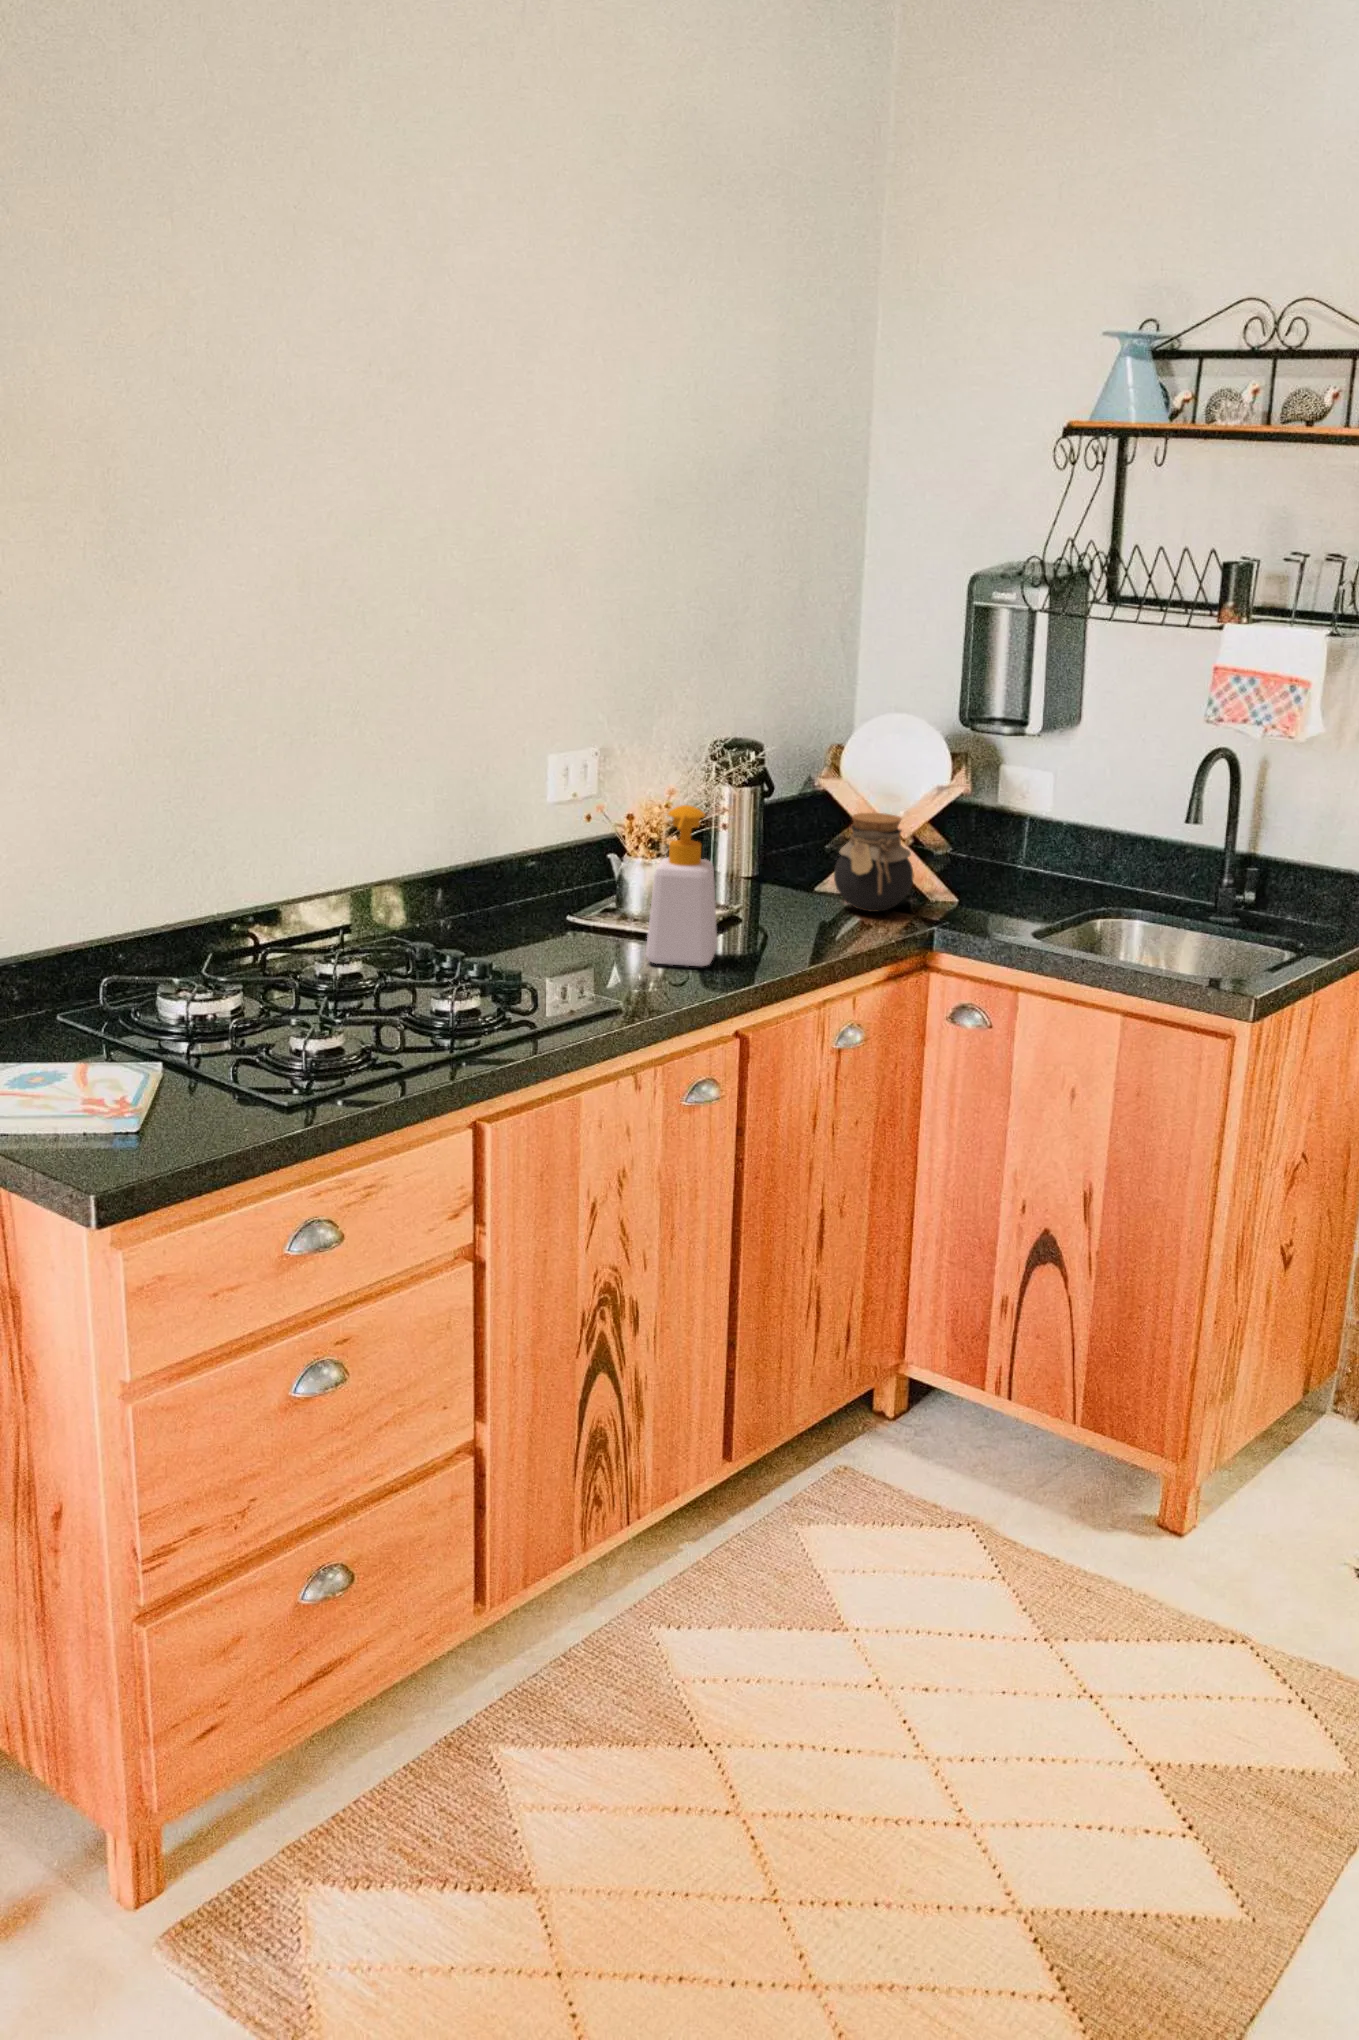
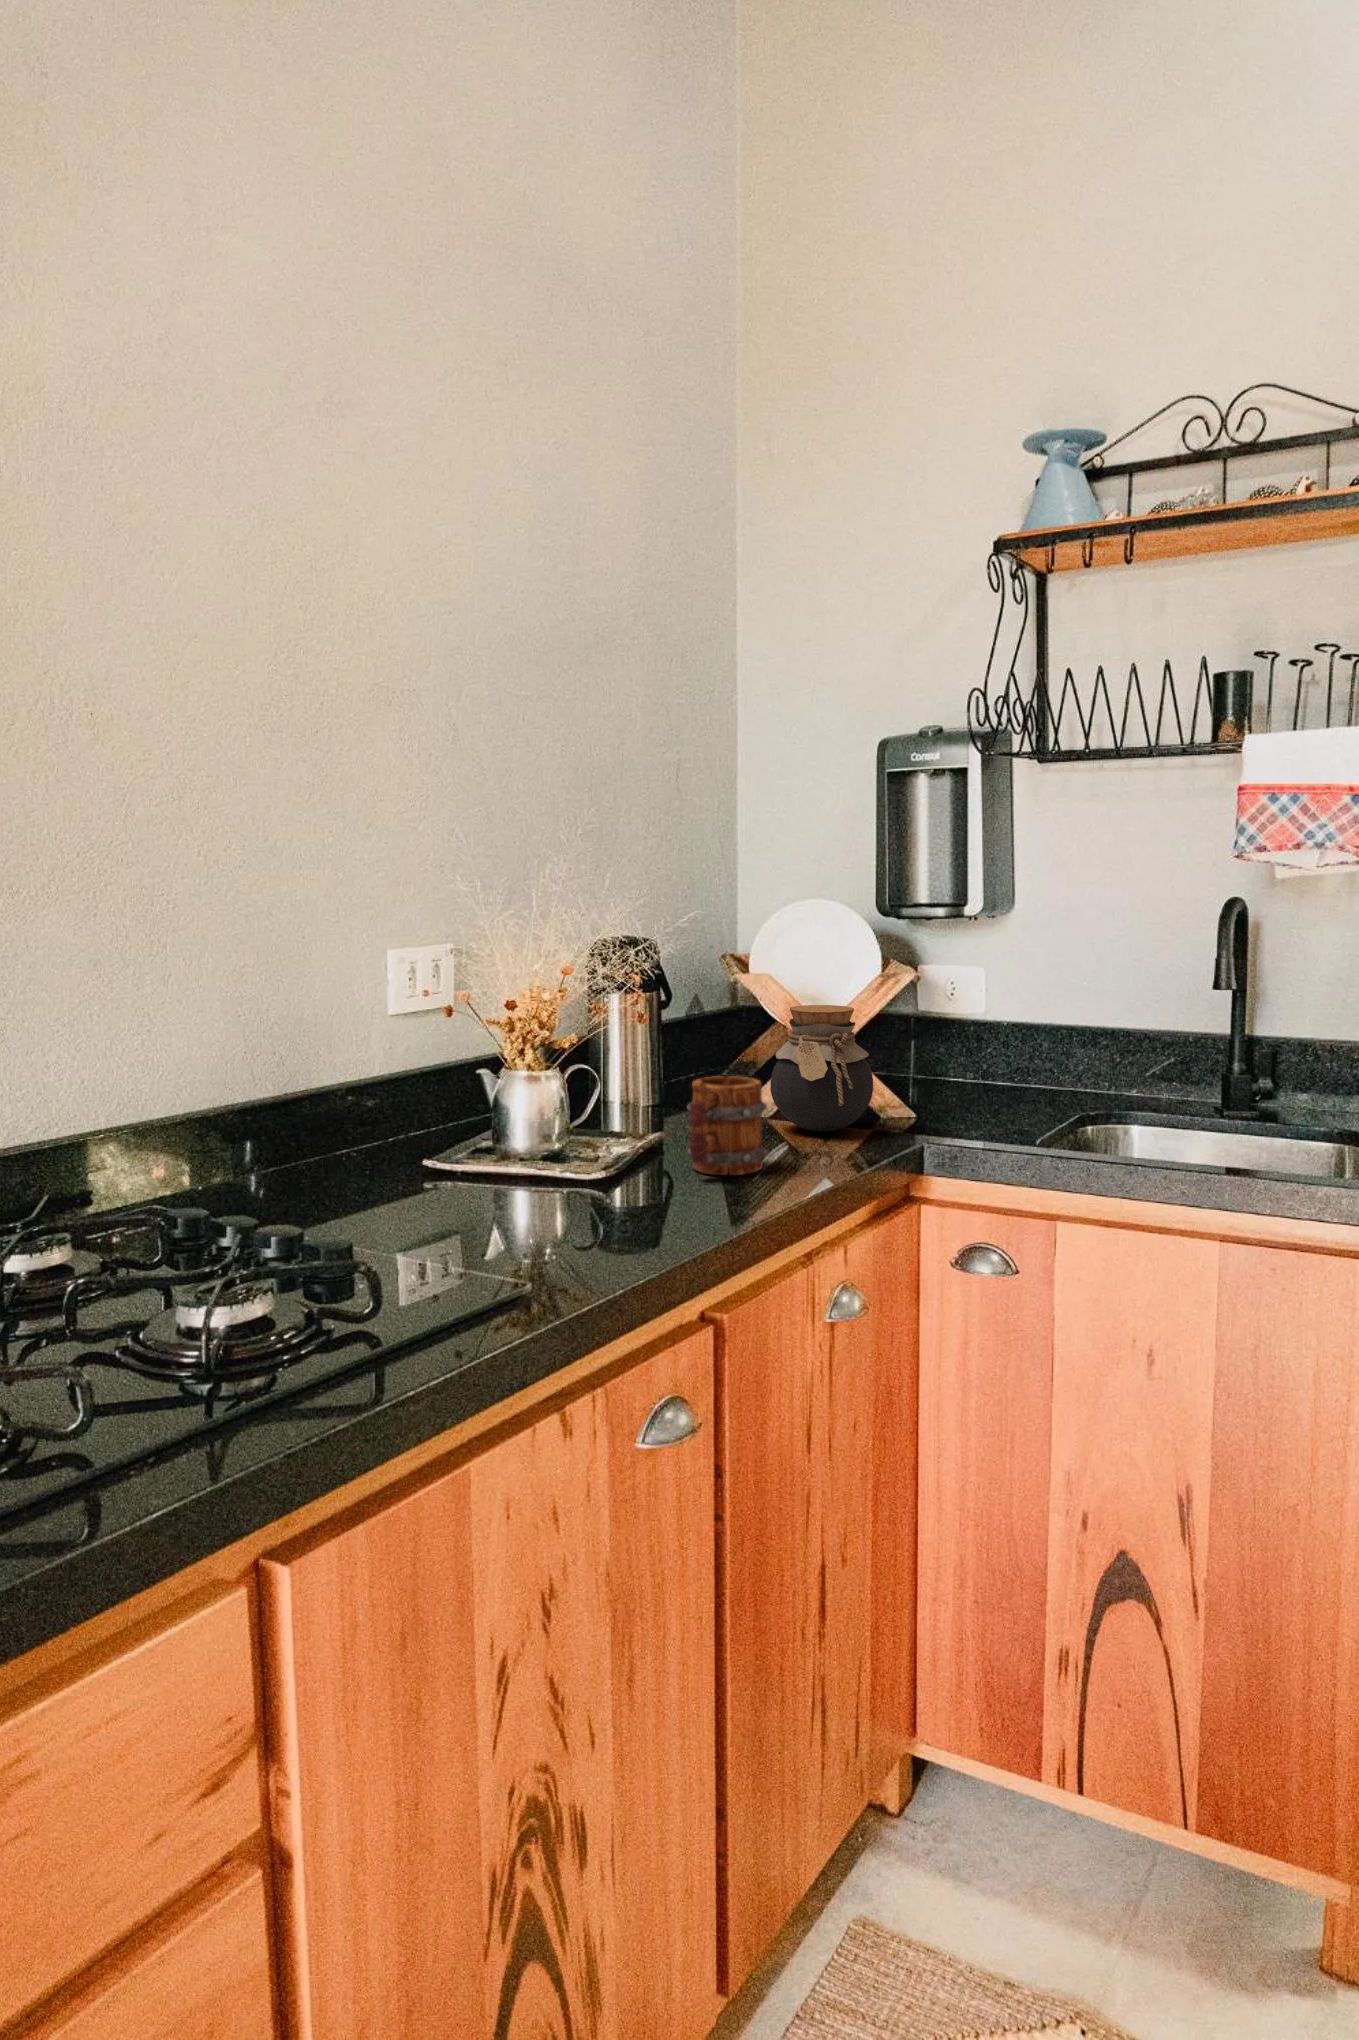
soap bottle: present [646,805,717,966] -> none [547,975,650,1216]
mug: none [751,870,812,943] -> present [688,1076,767,1175]

